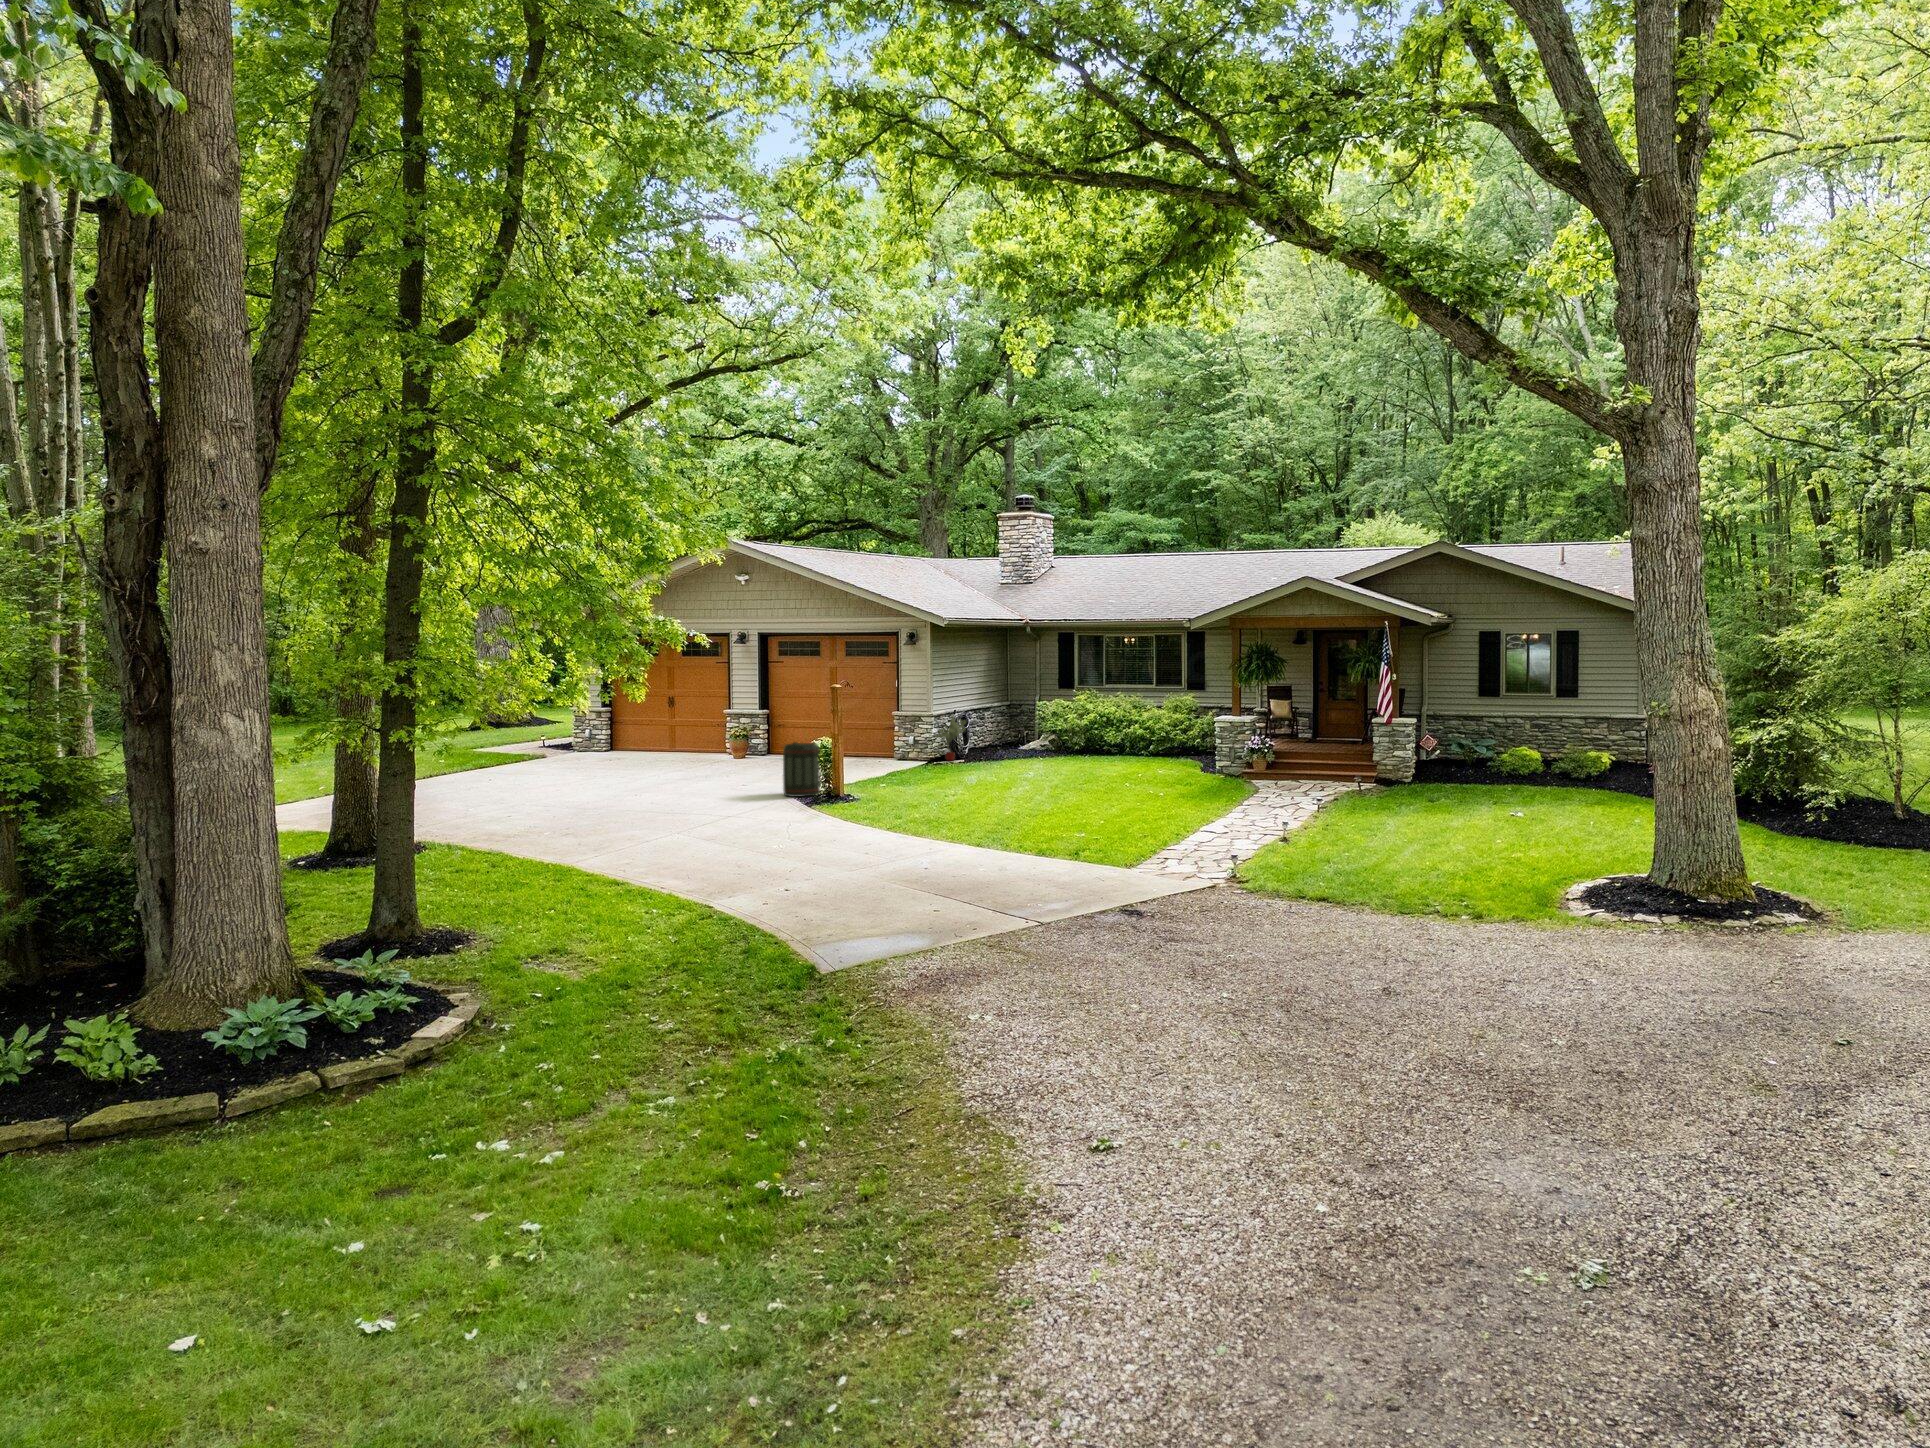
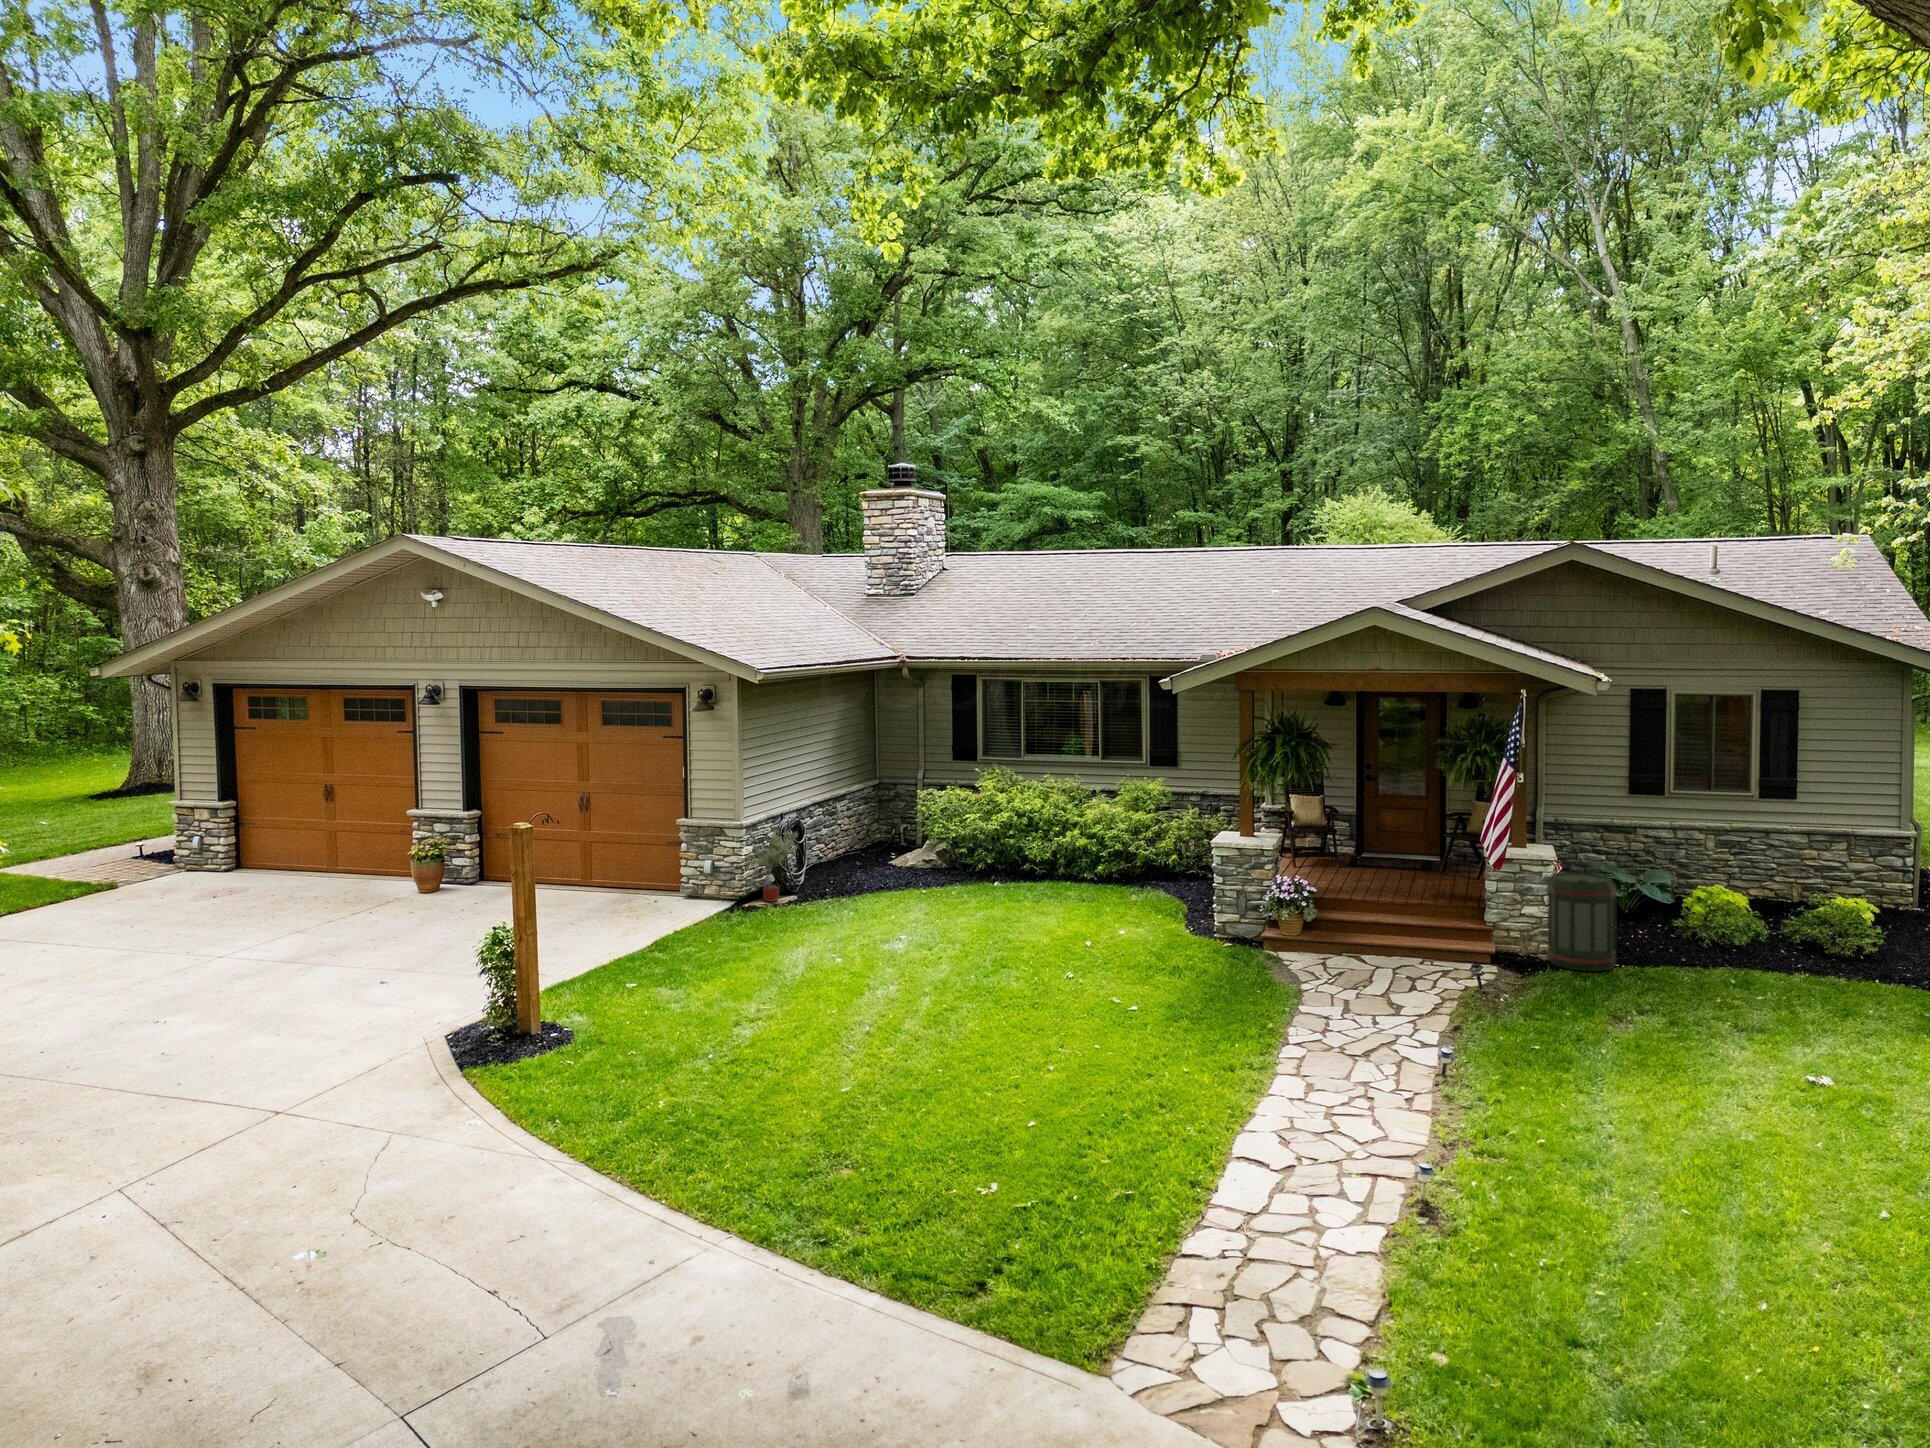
trash can: present [783,742,820,797] -> present [1546,872,1616,972]

